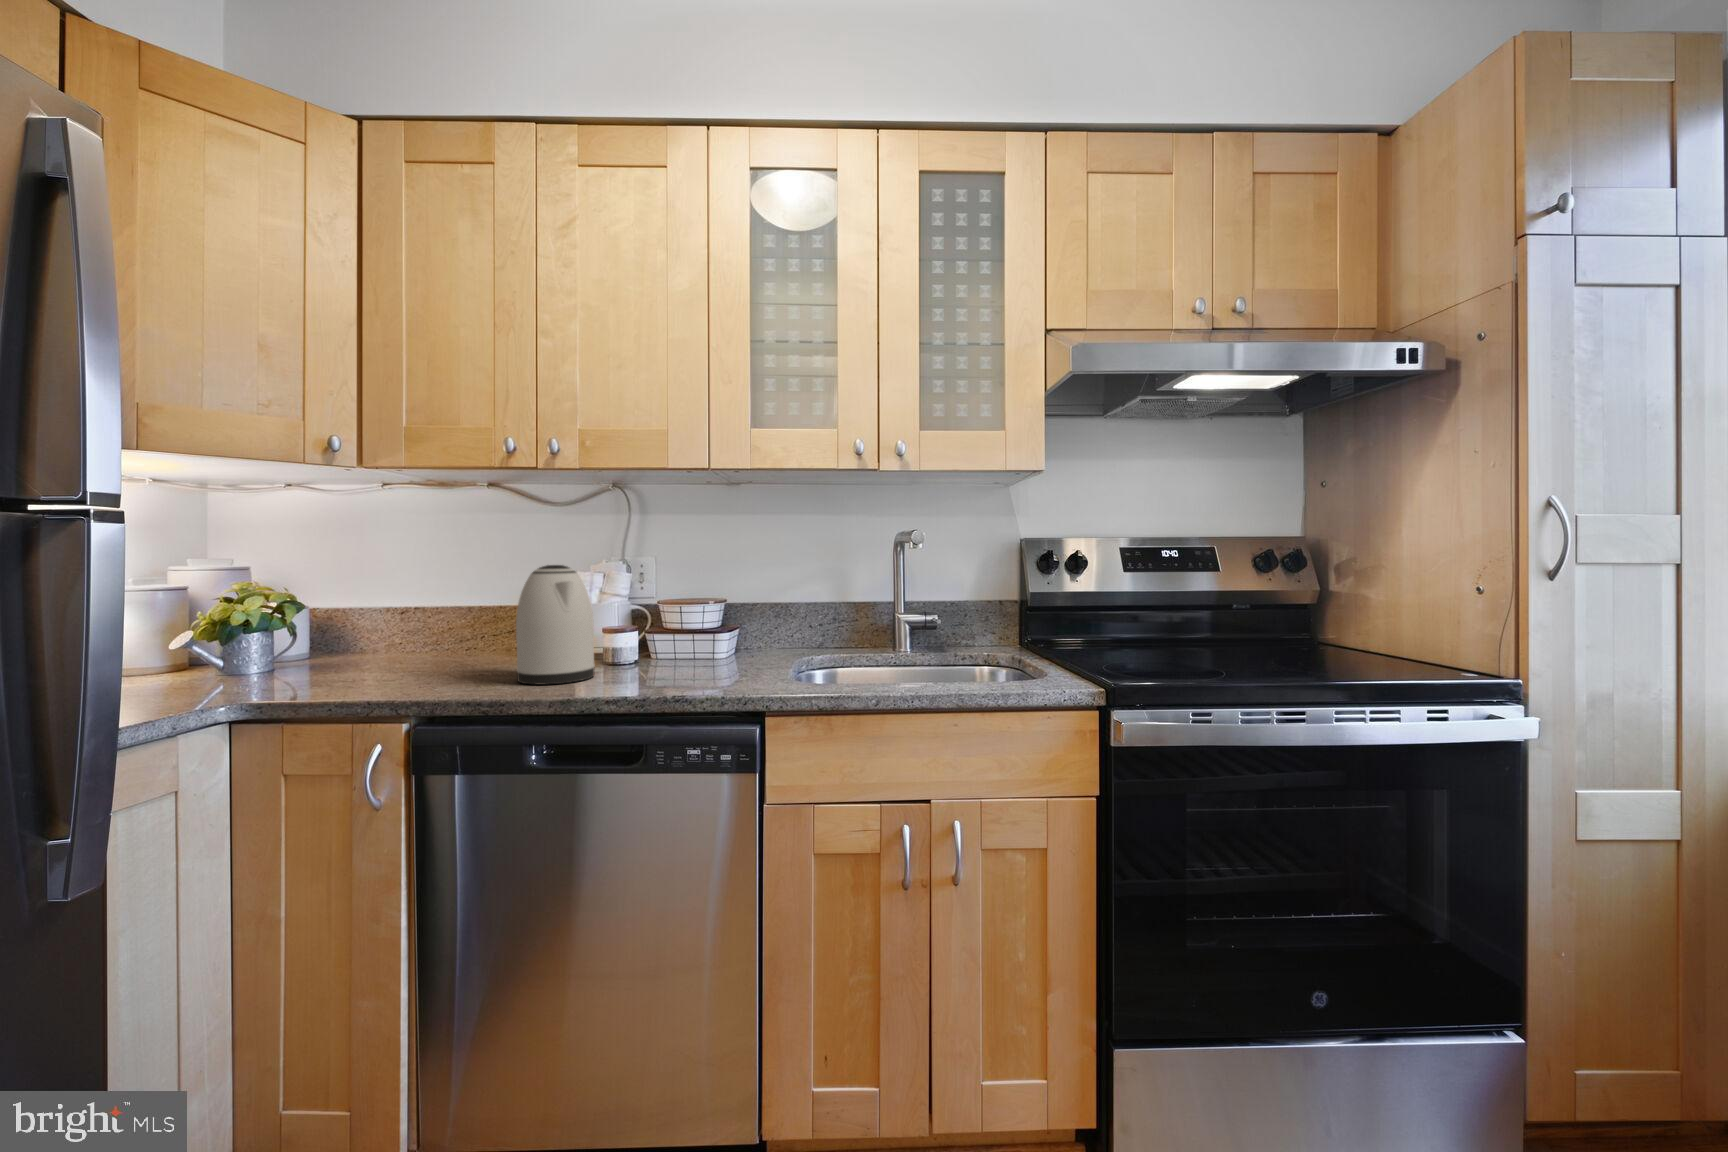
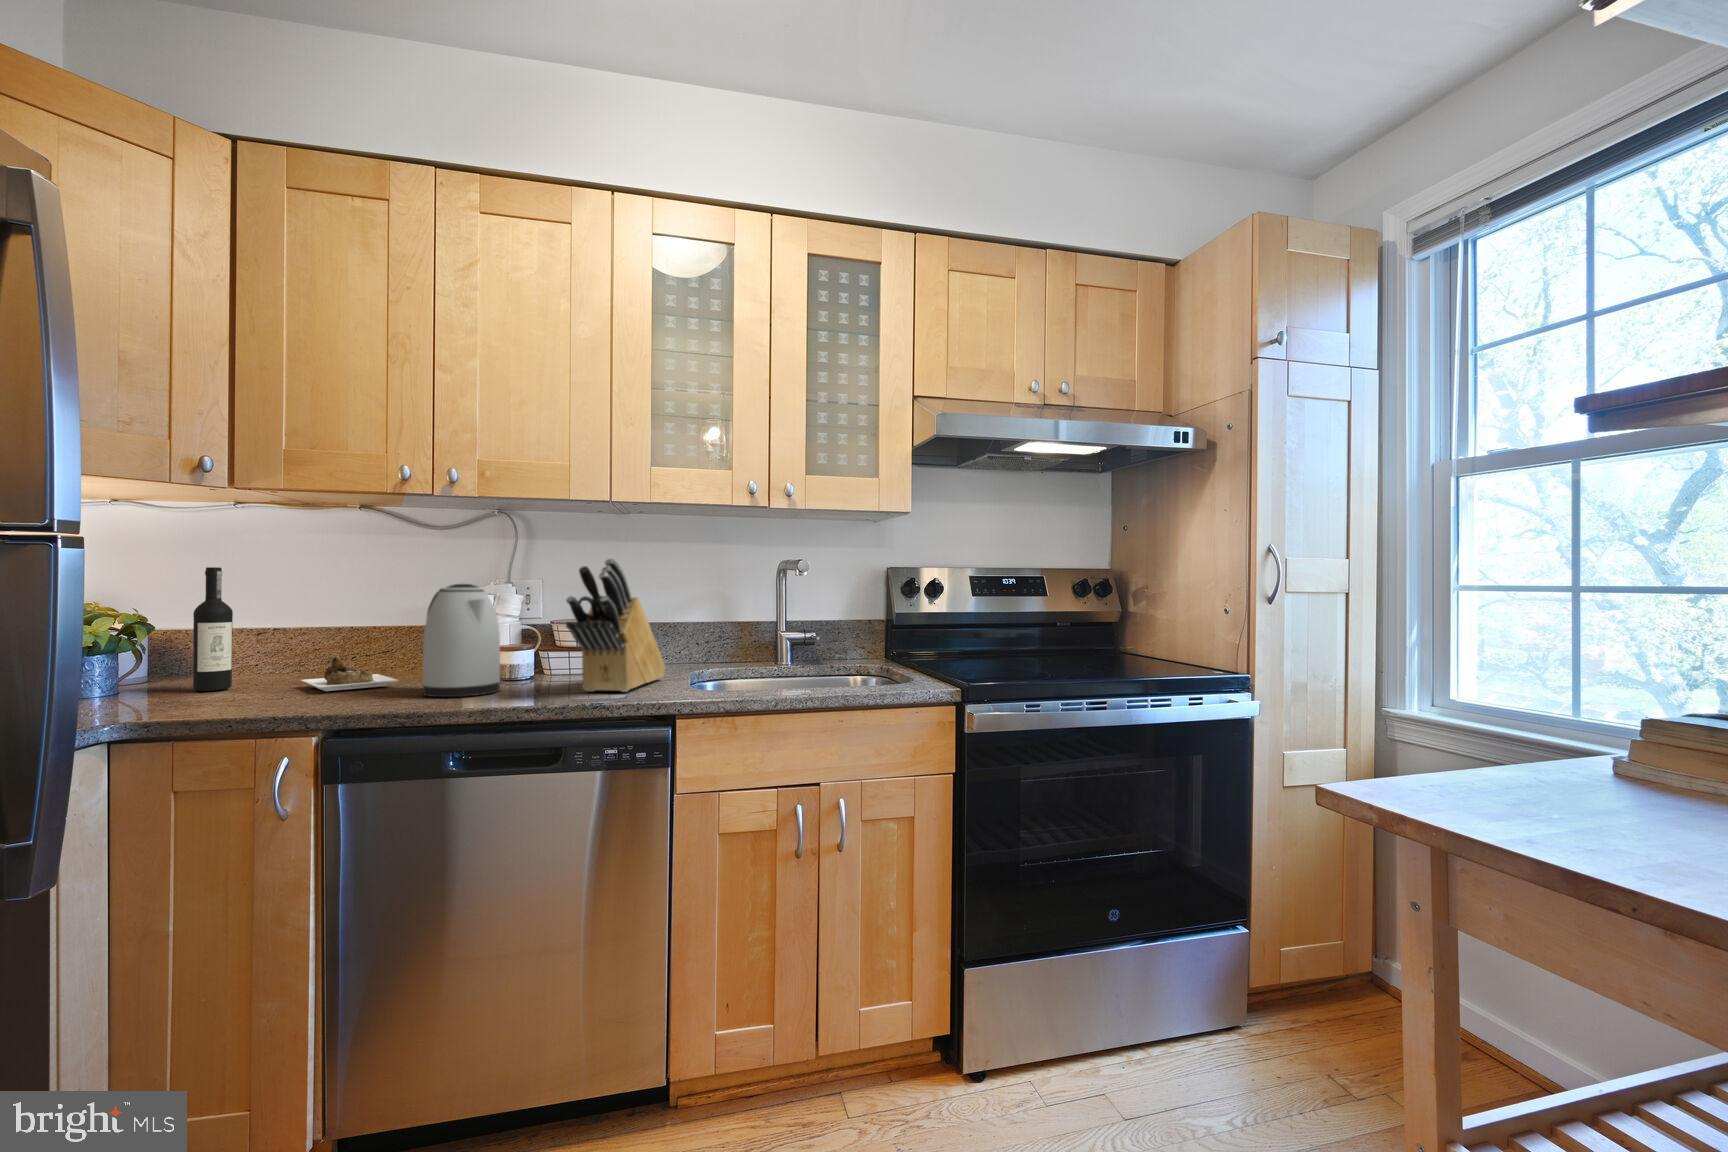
knife block: none [646,535,770,683] -> present [566,558,666,692]
wine bottle: none [326,551,506,674] -> present [193,567,398,691]

